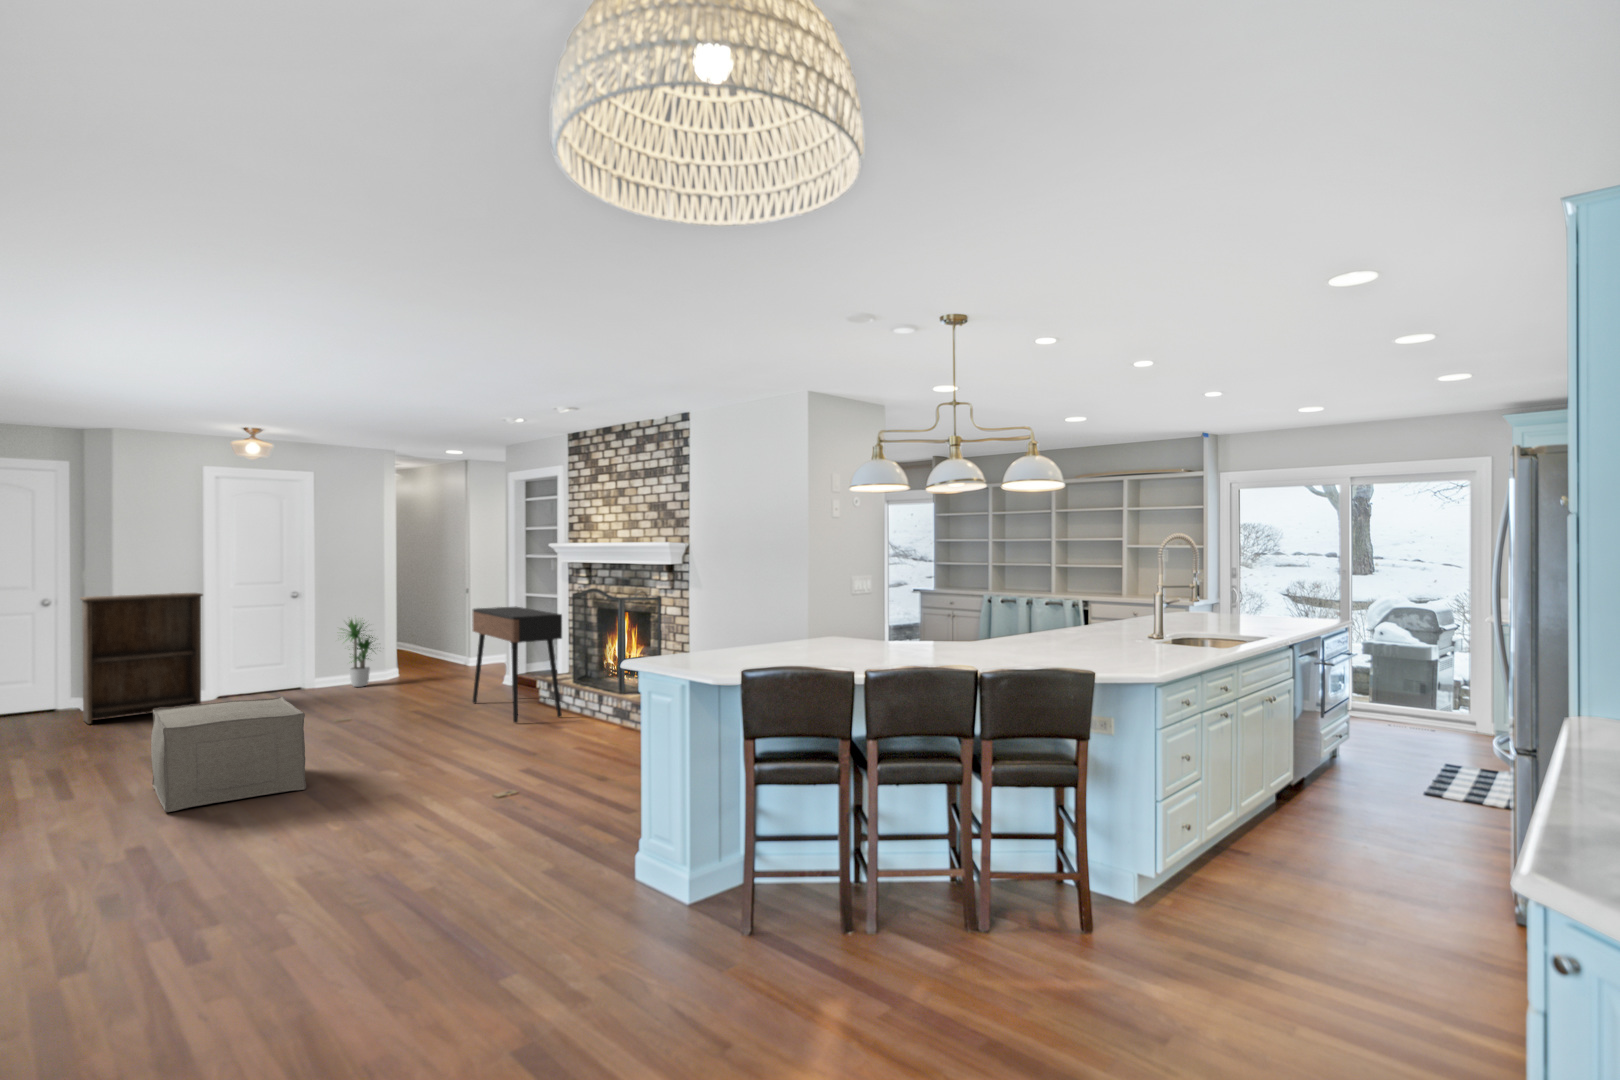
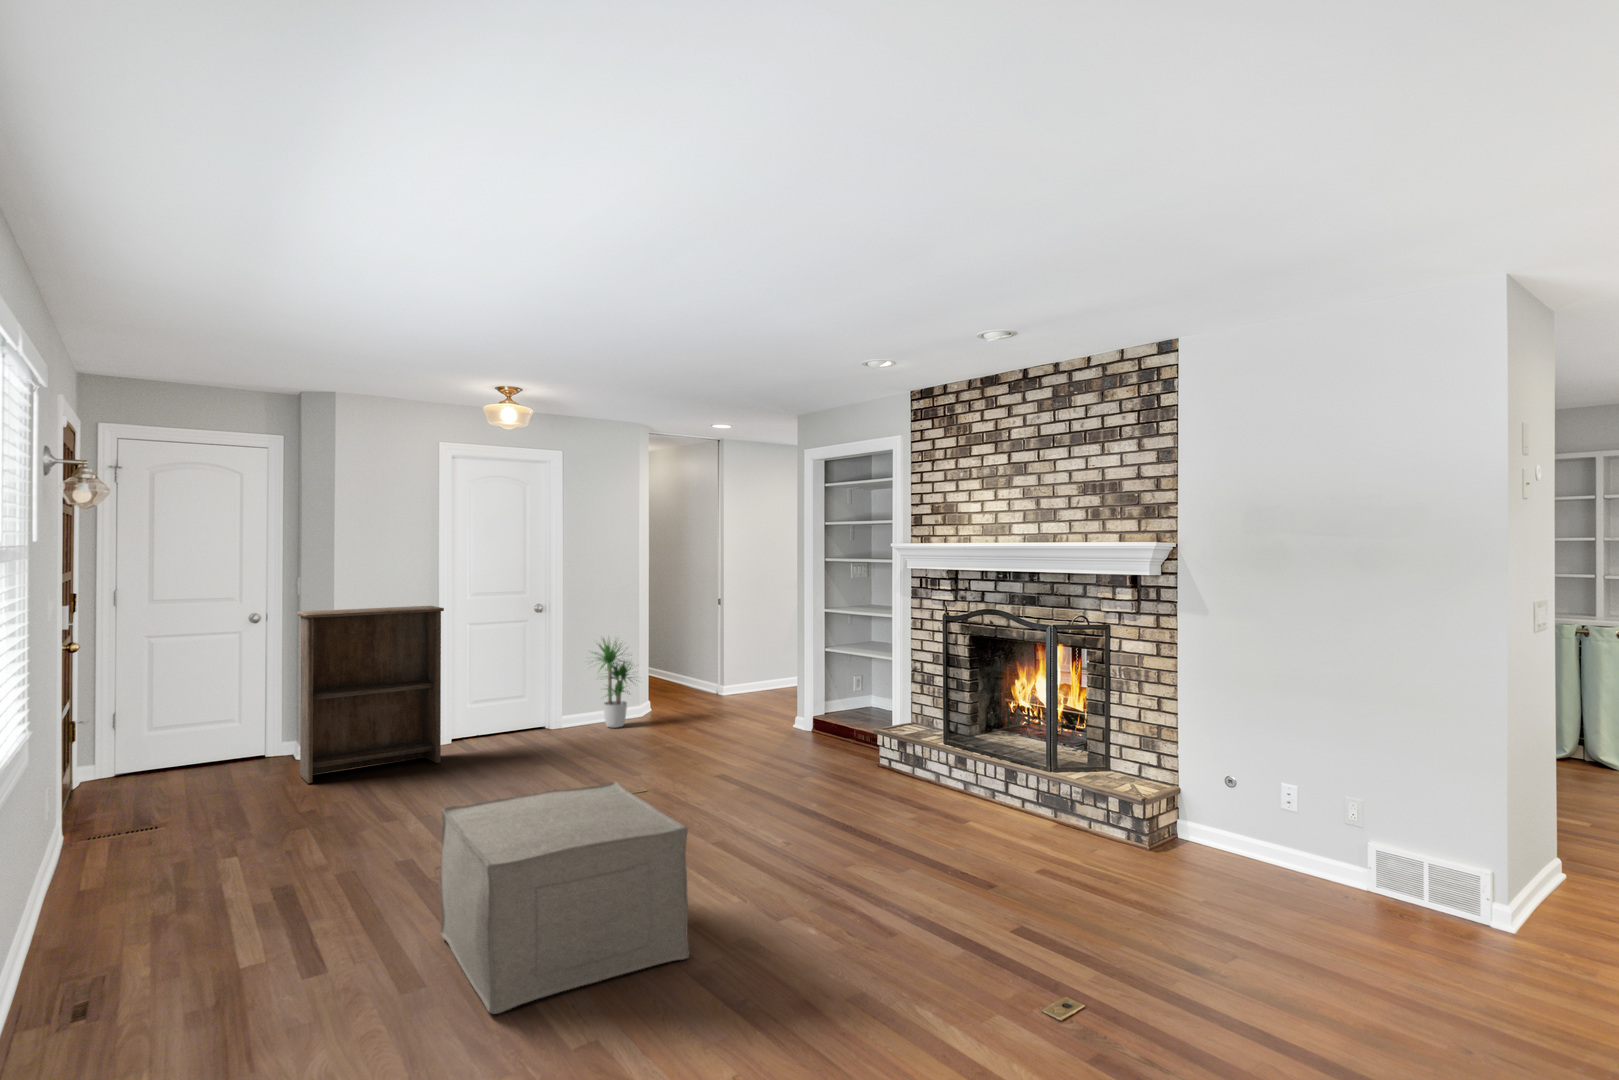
console table: present [472,607,562,723] -> none [788,629,944,806]

